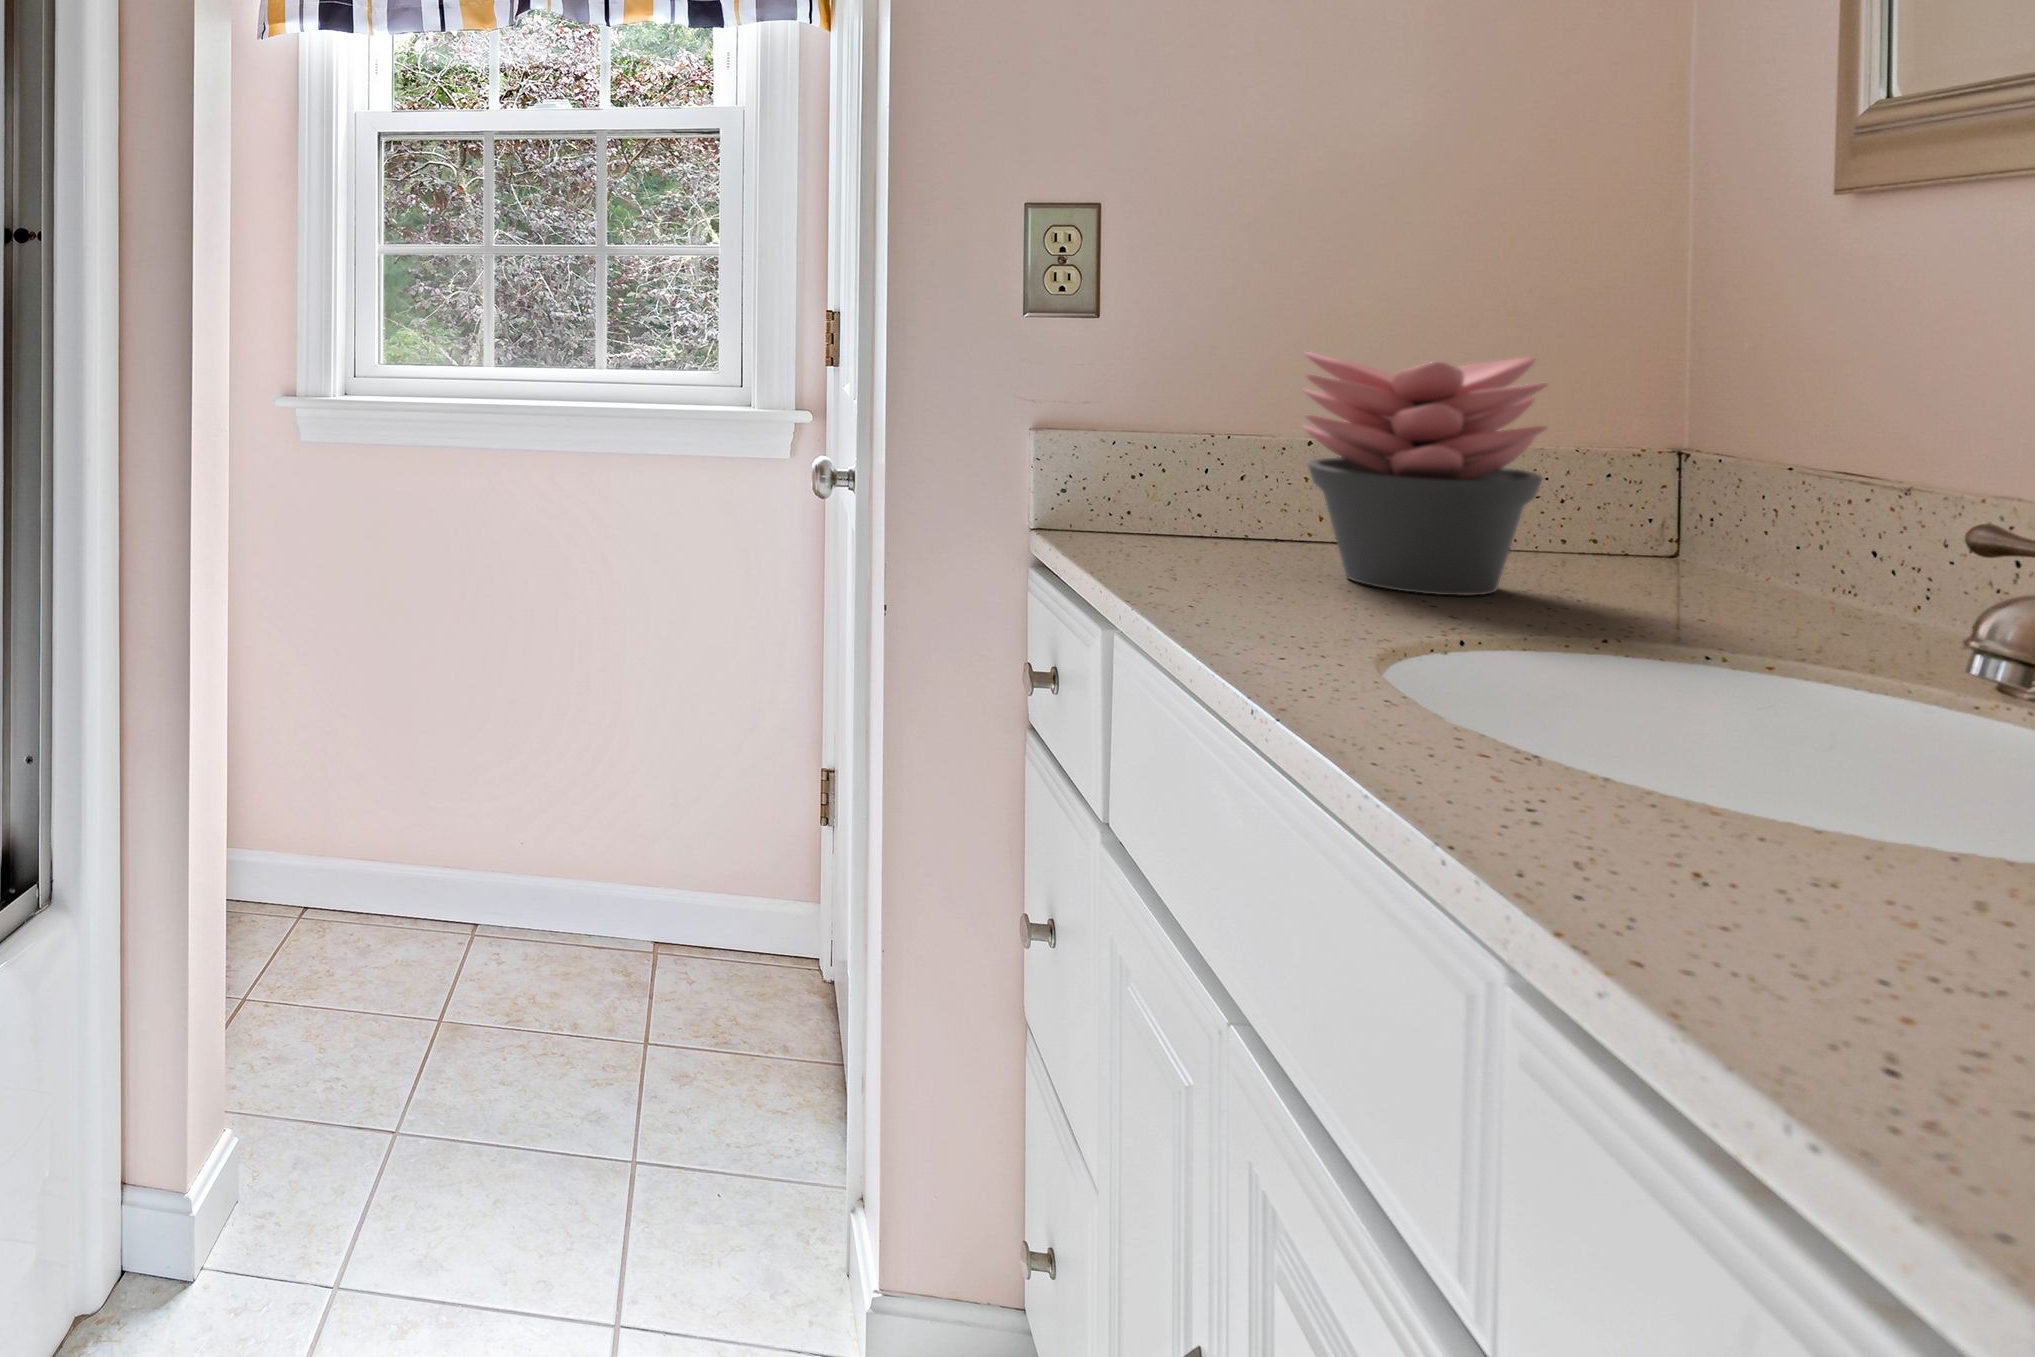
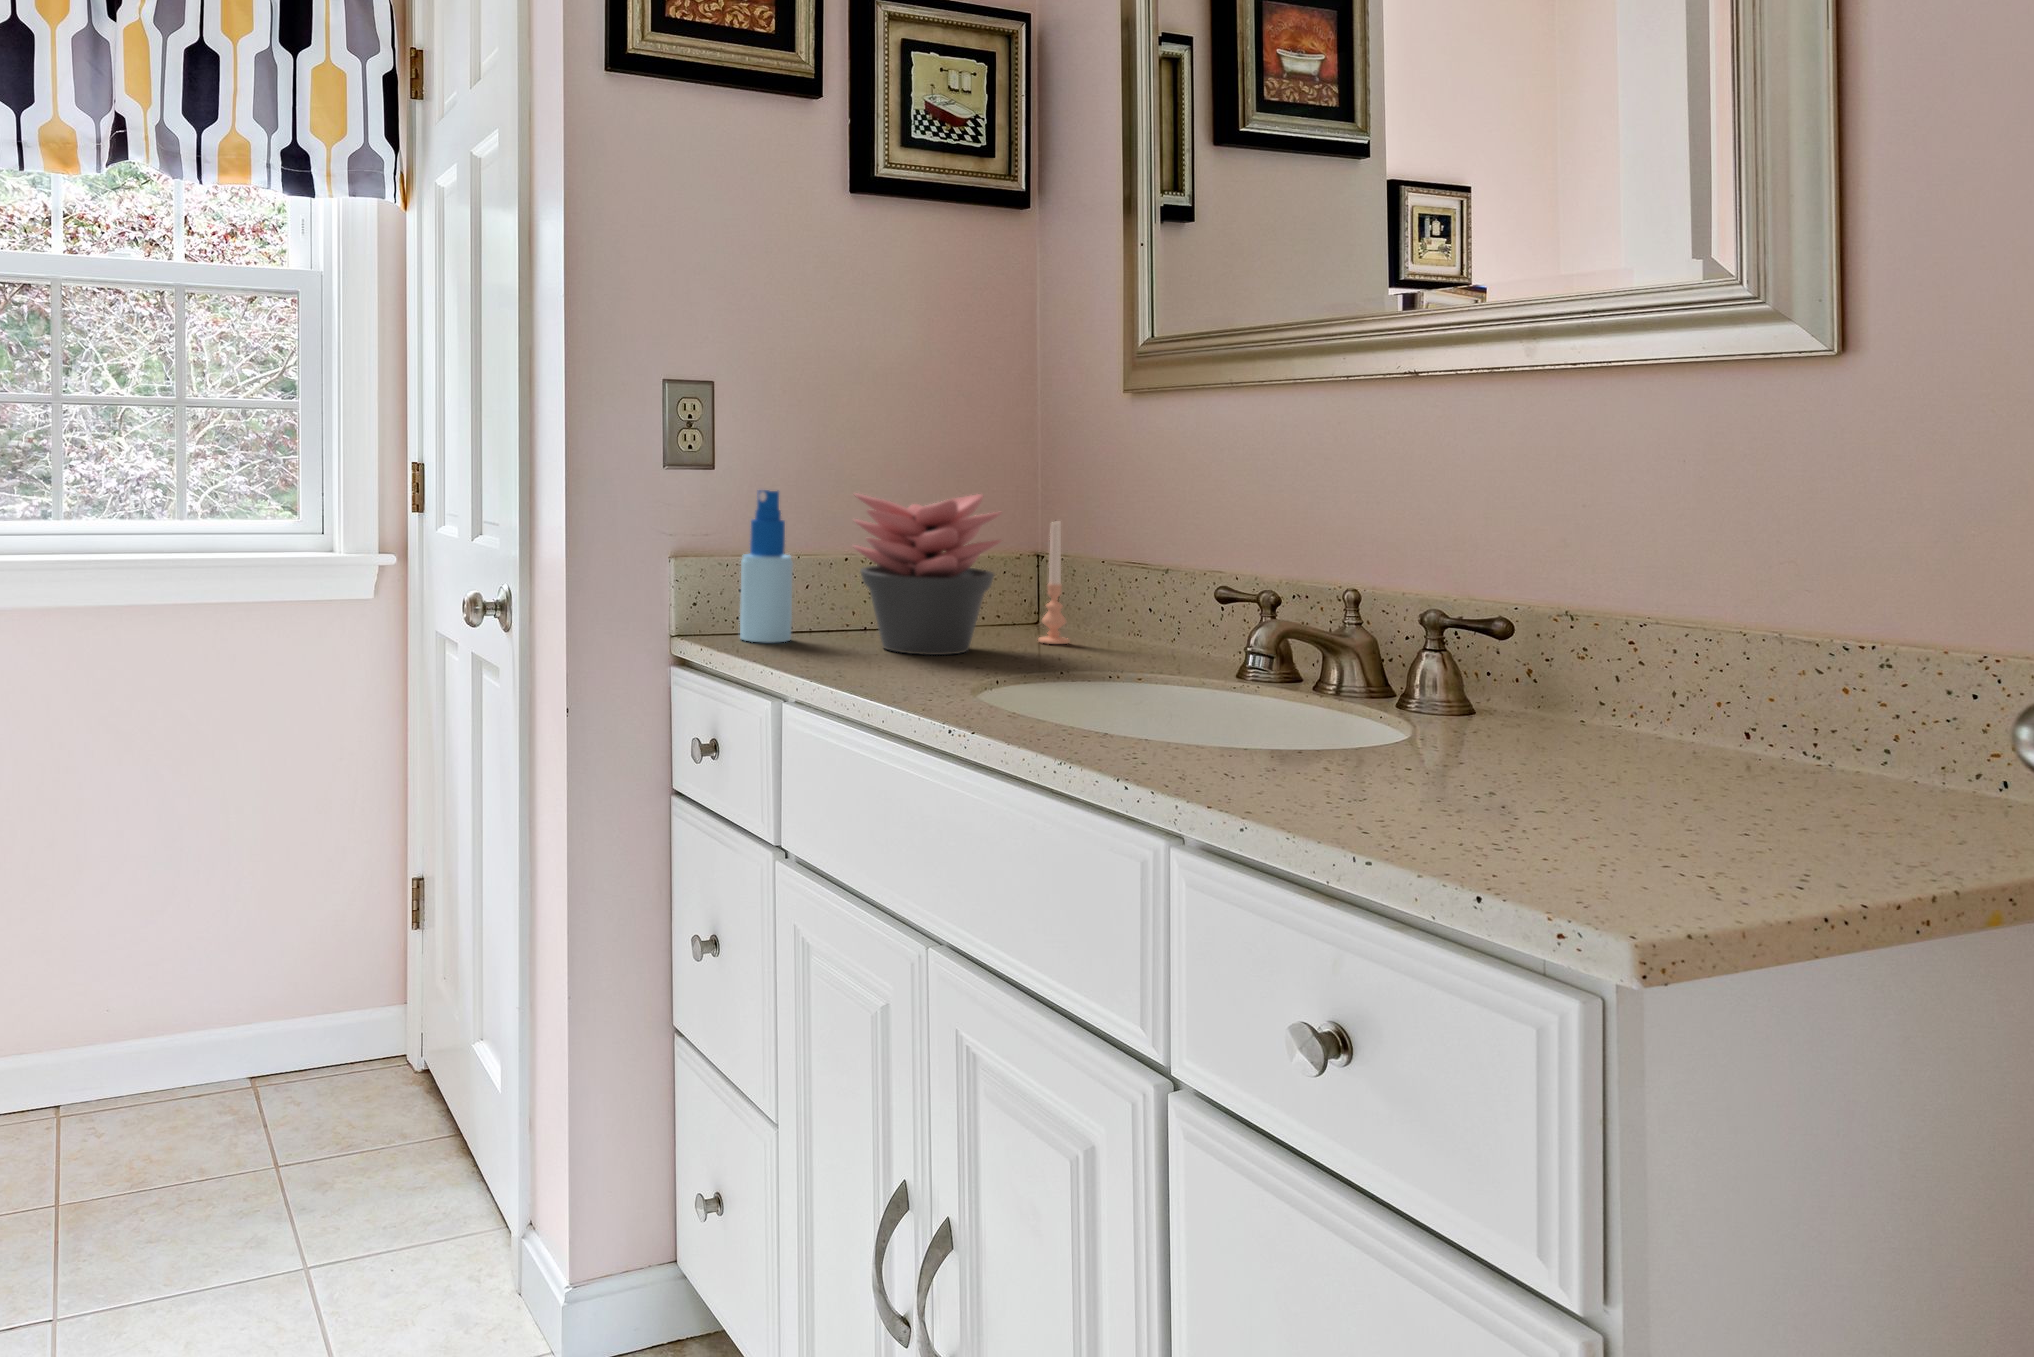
spray bottle: none [1136,346,1214,554] -> present [740,490,793,643]
candle: none [1650,400,1712,599] -> present [1038,521,1069,644]

